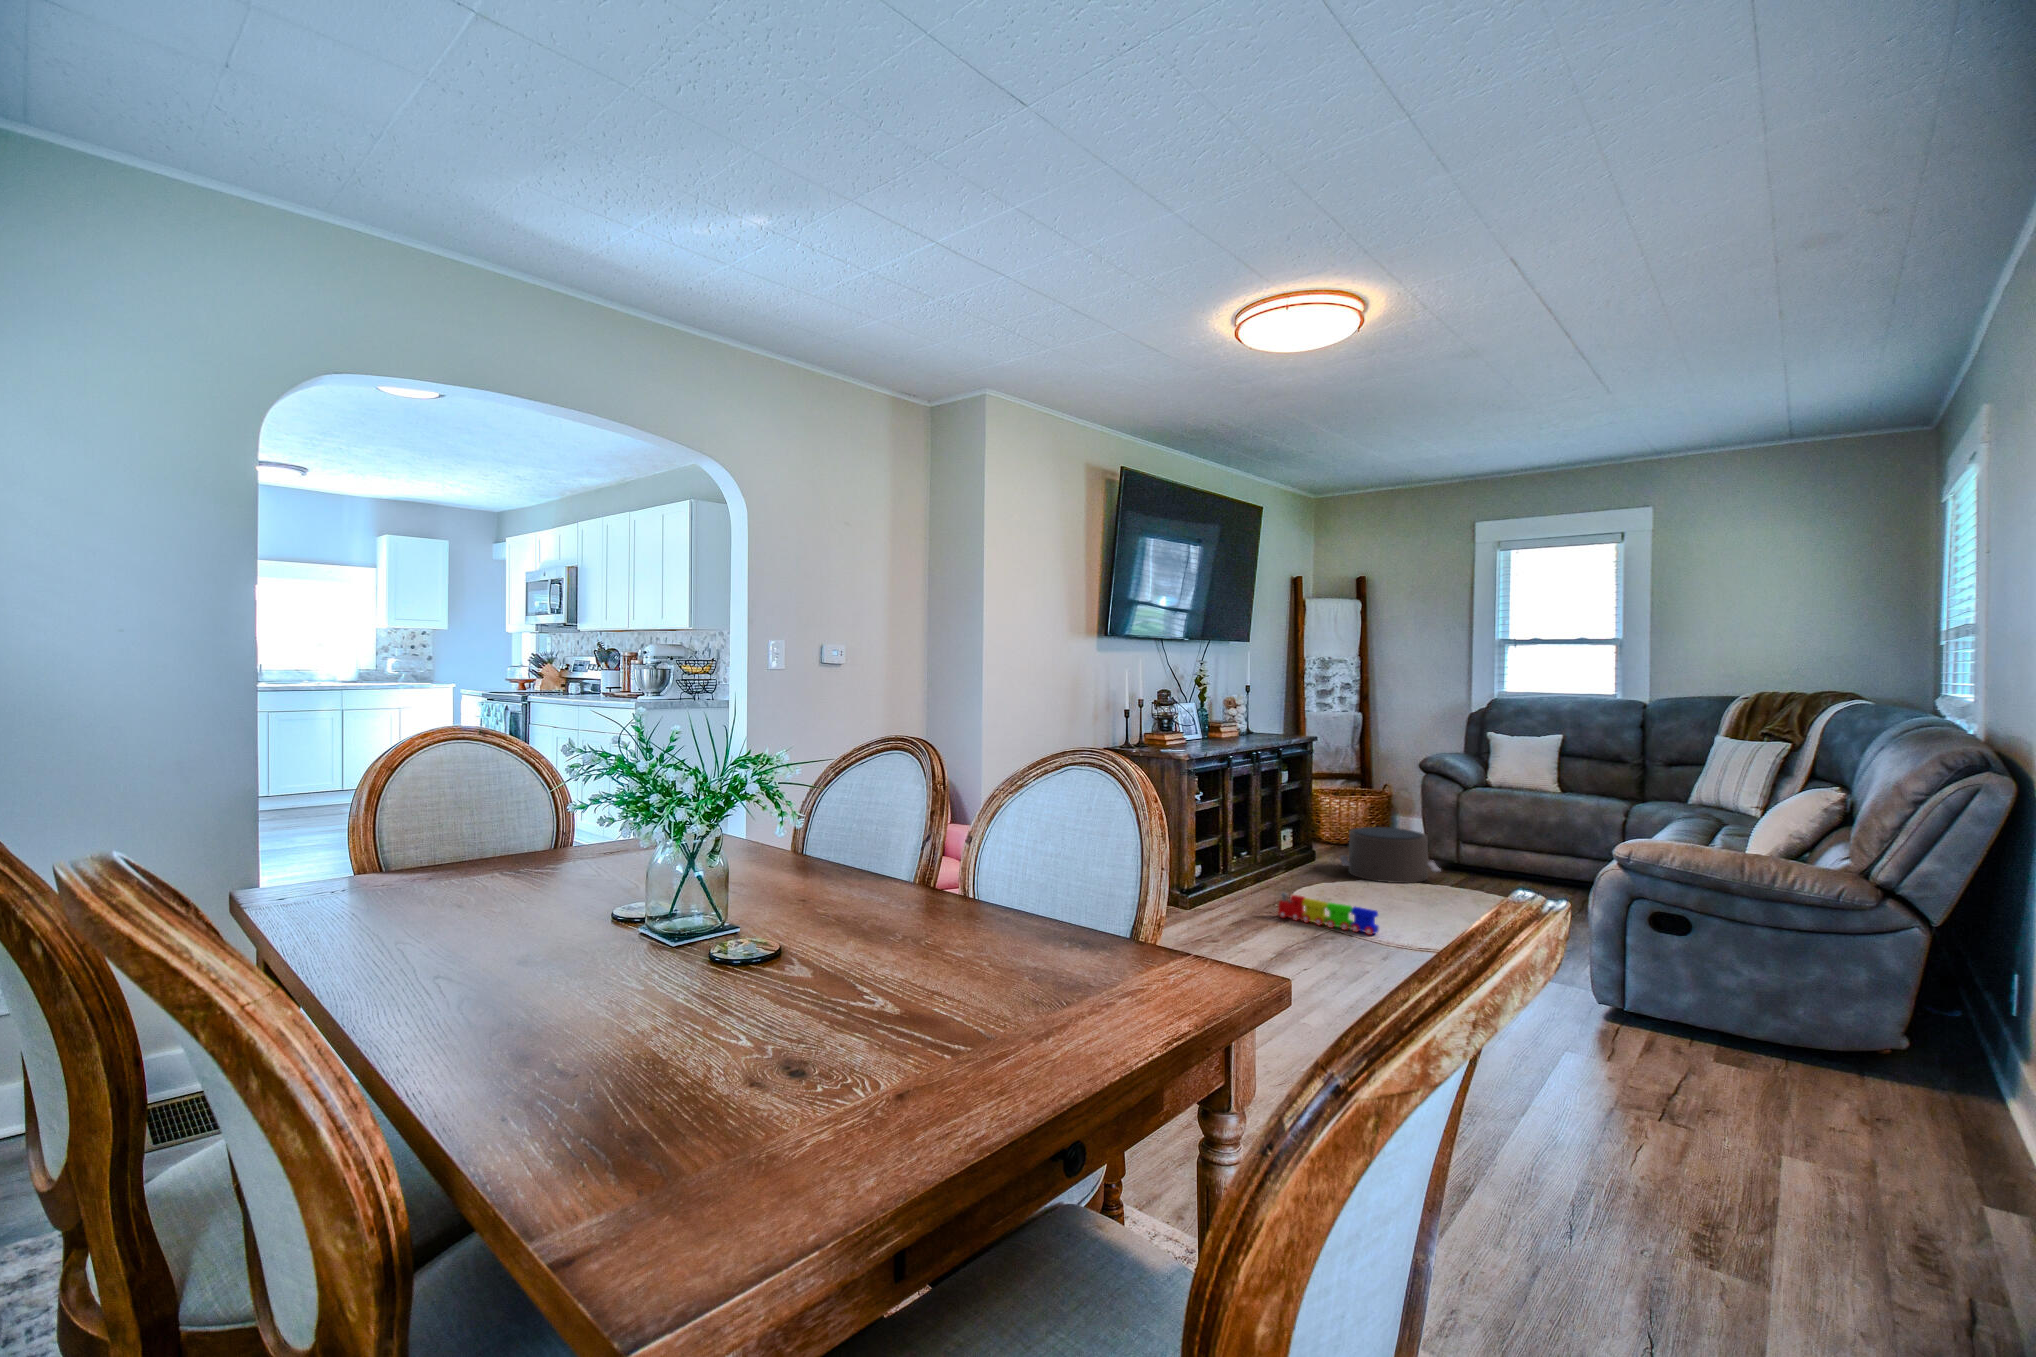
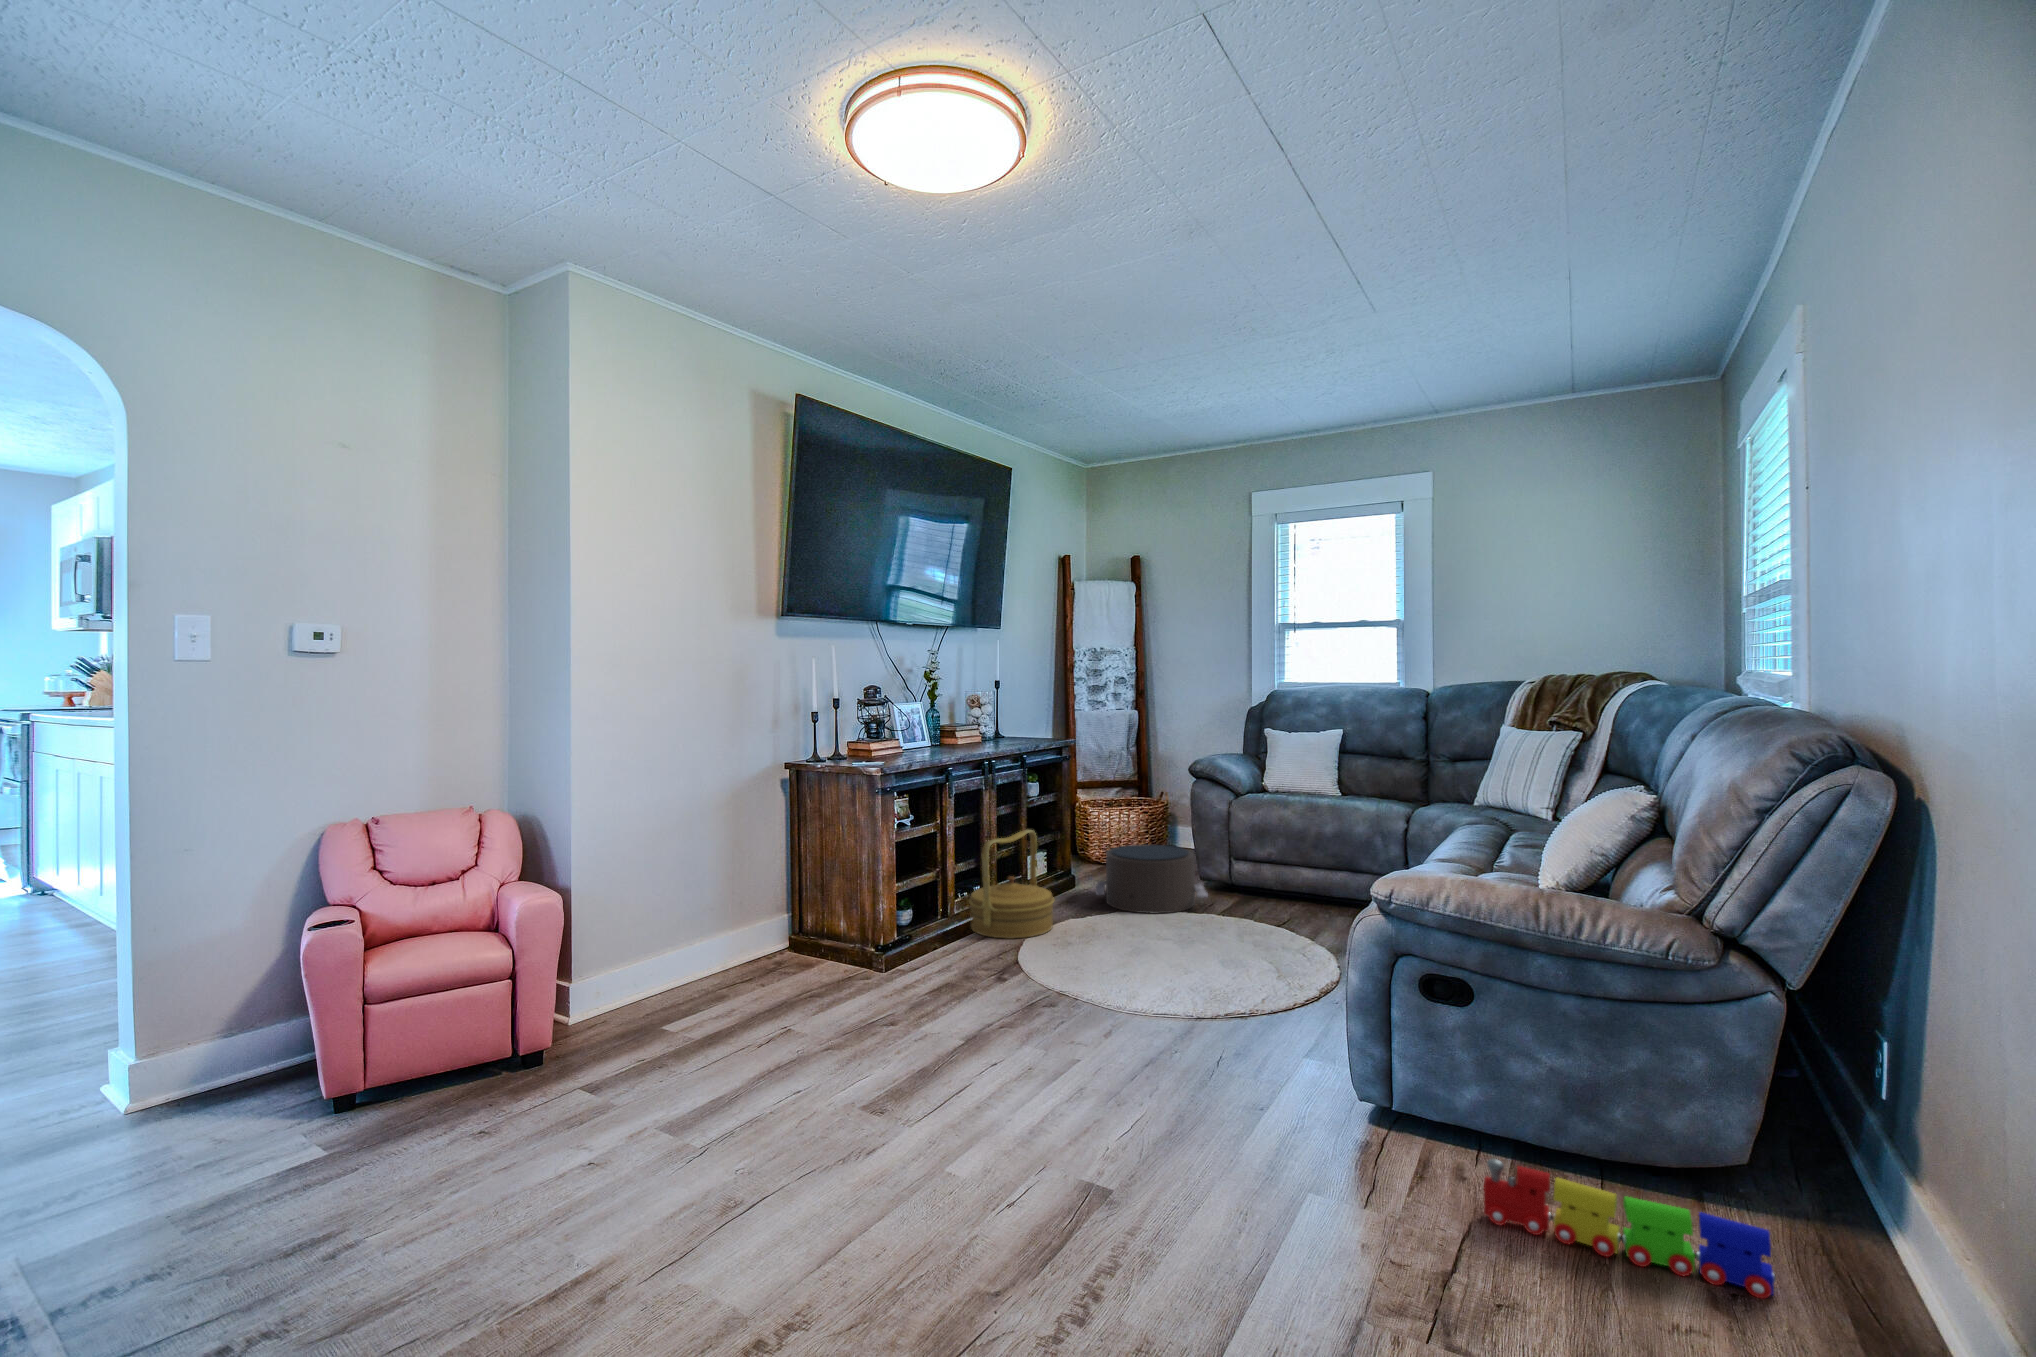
woven basket: none [1242,809,1314,894] -> present [969,830,1054,939]
toy train: present [1278,893,1379,935] -> present [1484,1158,1776,1299]

